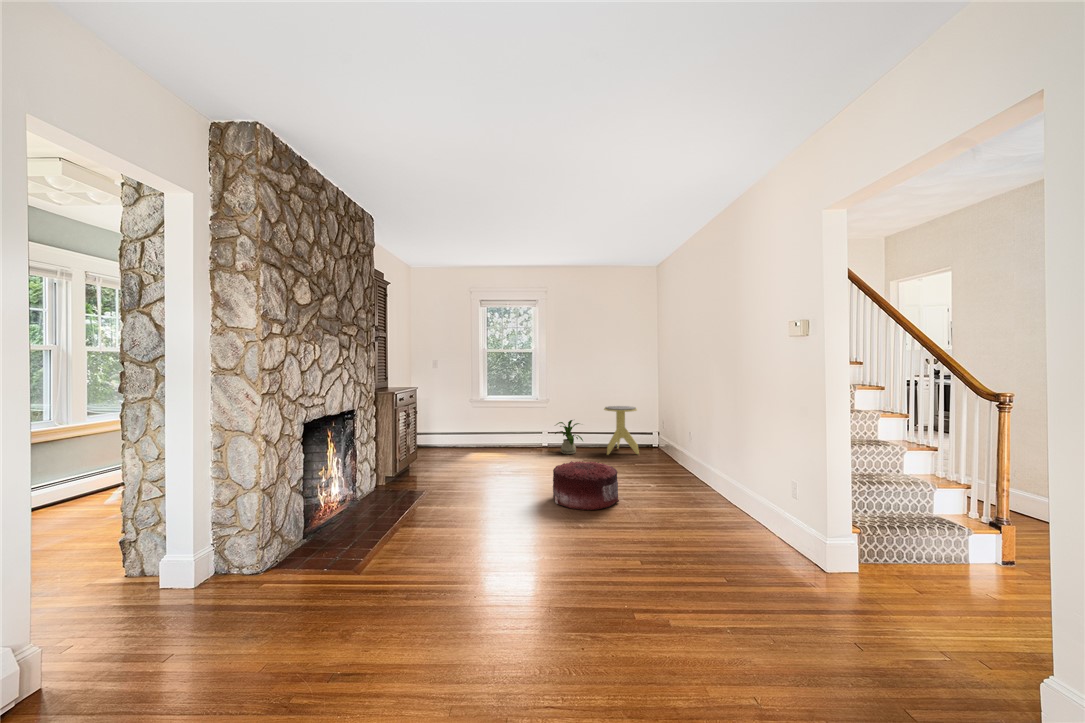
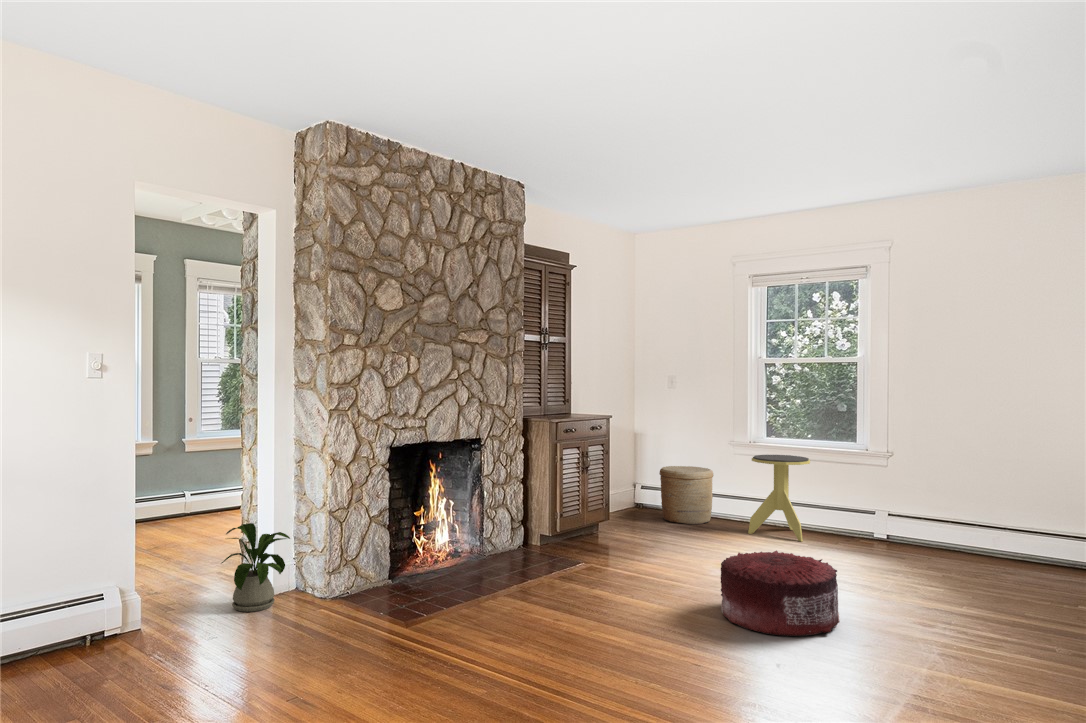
side table: present [604,406,639,455] -> present [748,455,810,542]
woven basket: none [438,418,472,455] -> present [659,466,713,524]
house plant: present [555,420,583,454] -> present [222,523,290,612]

